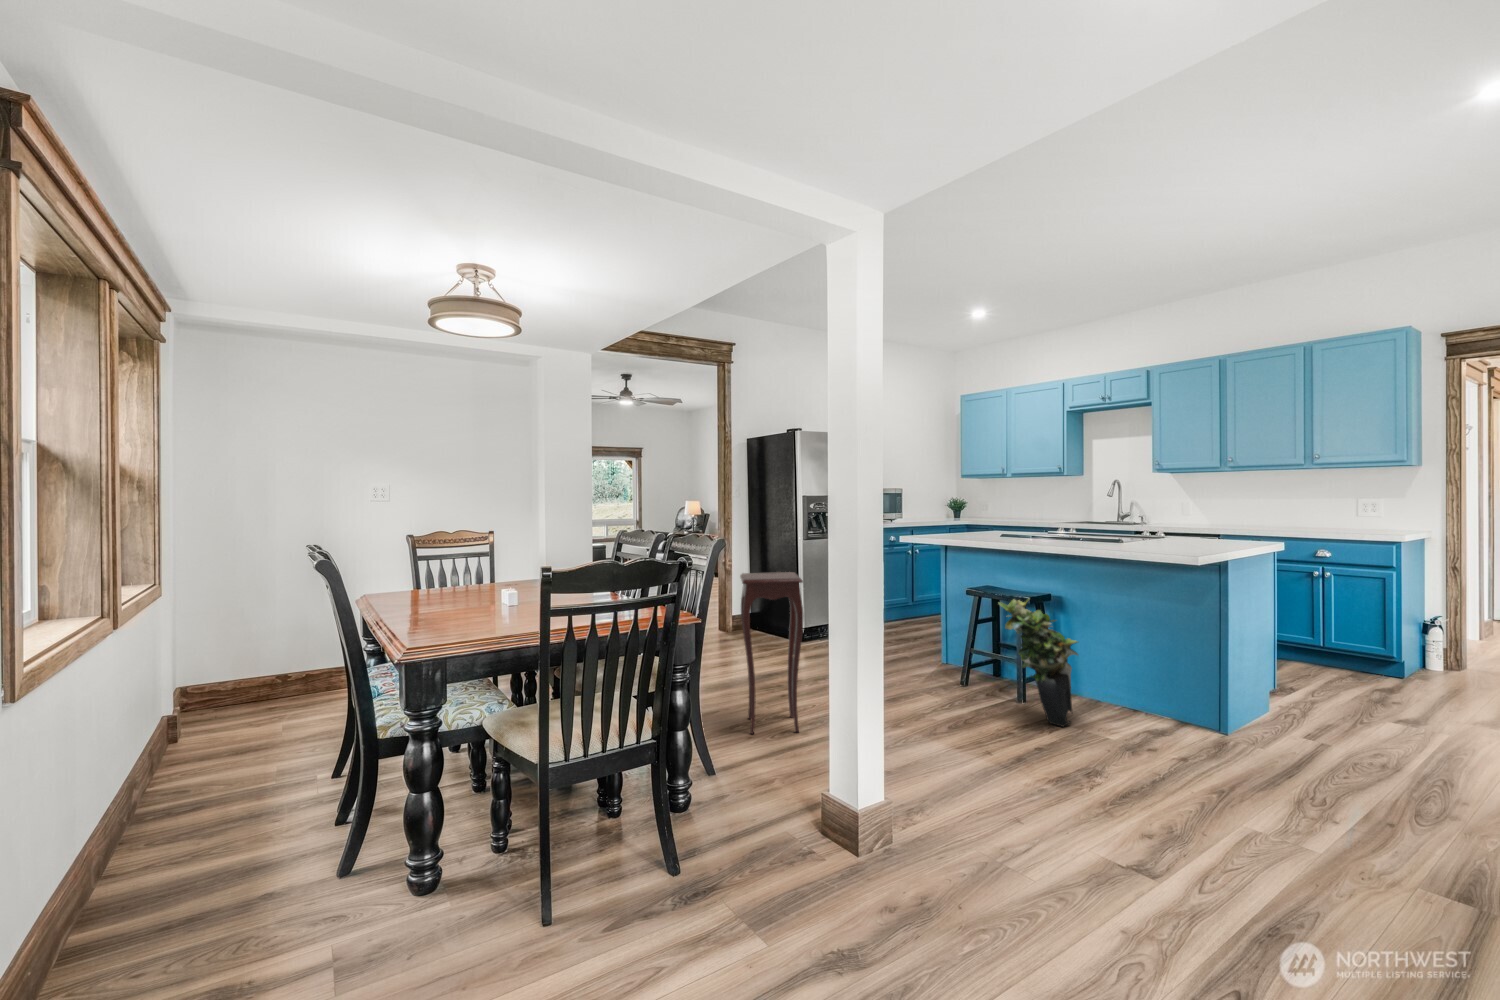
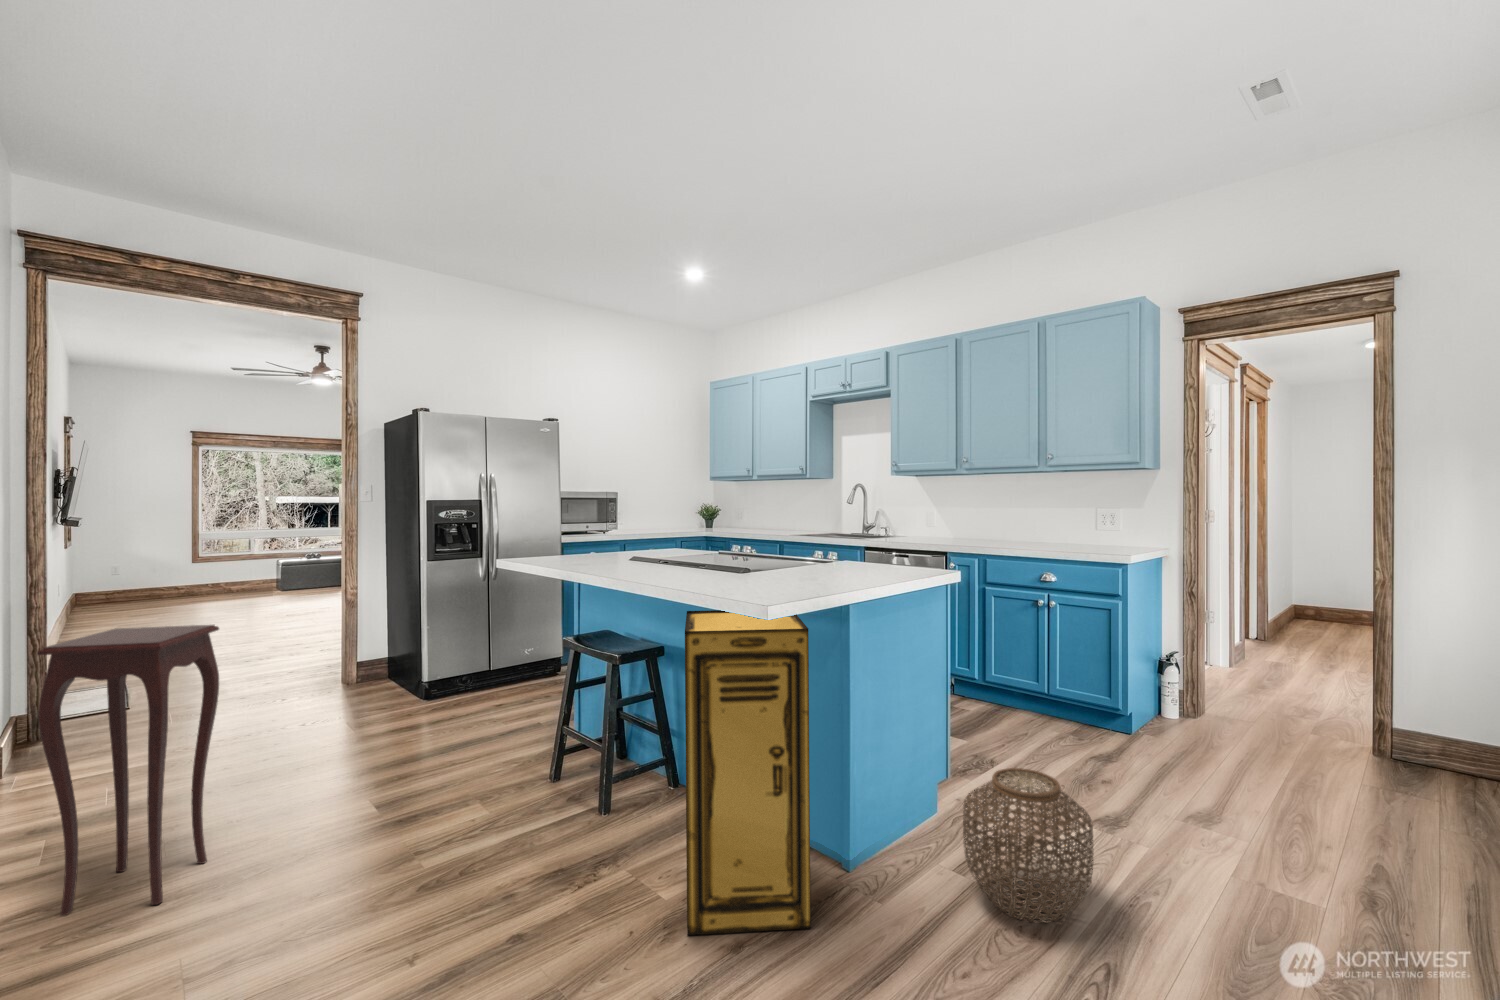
storage cabinet: none [1112,564,1229,759] -> present [685,610,811,935]
potted plant: present [999,600,1078,727] -> none [545,656,654,862]
woven basket: none [1322,669,1428,764] -> present [963,768,1093,923]

